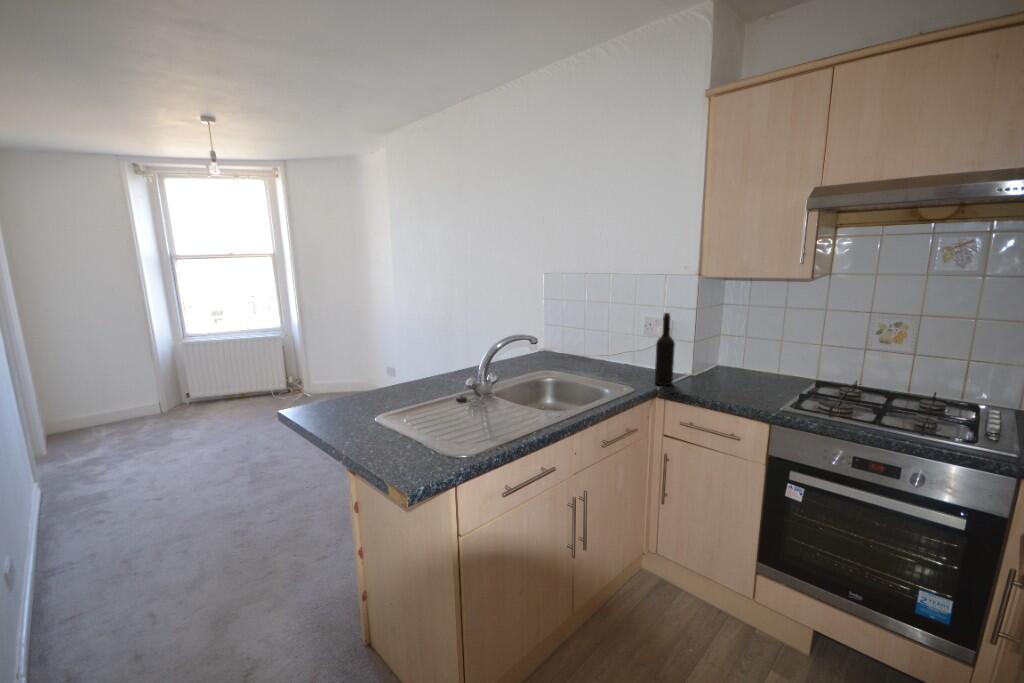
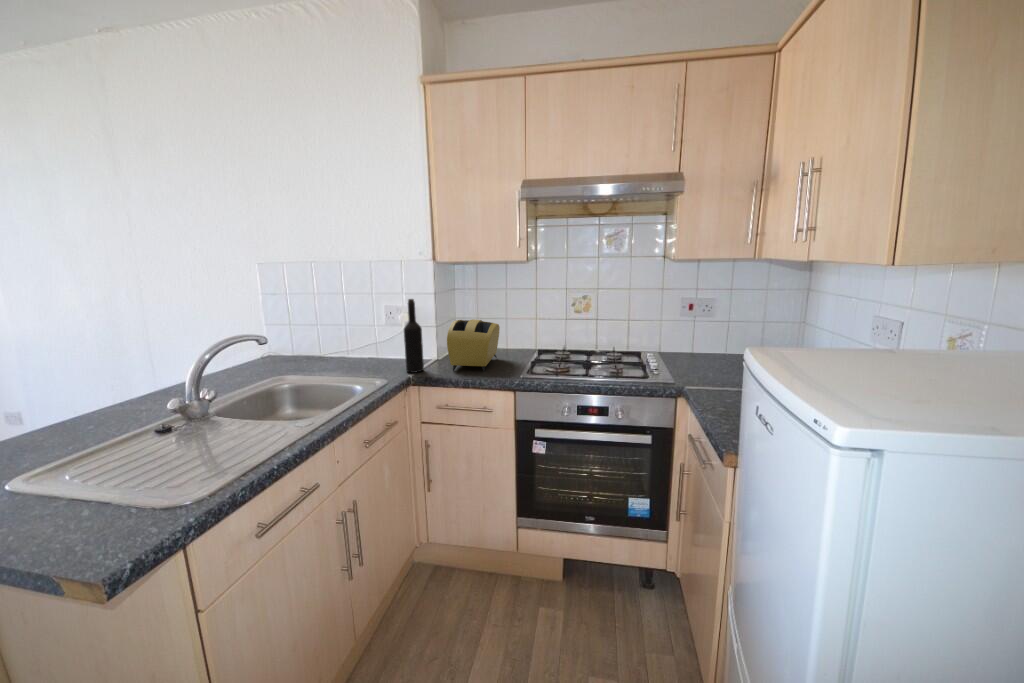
toaster: none [699,338,766,397] -> present [447,319,500,372]

